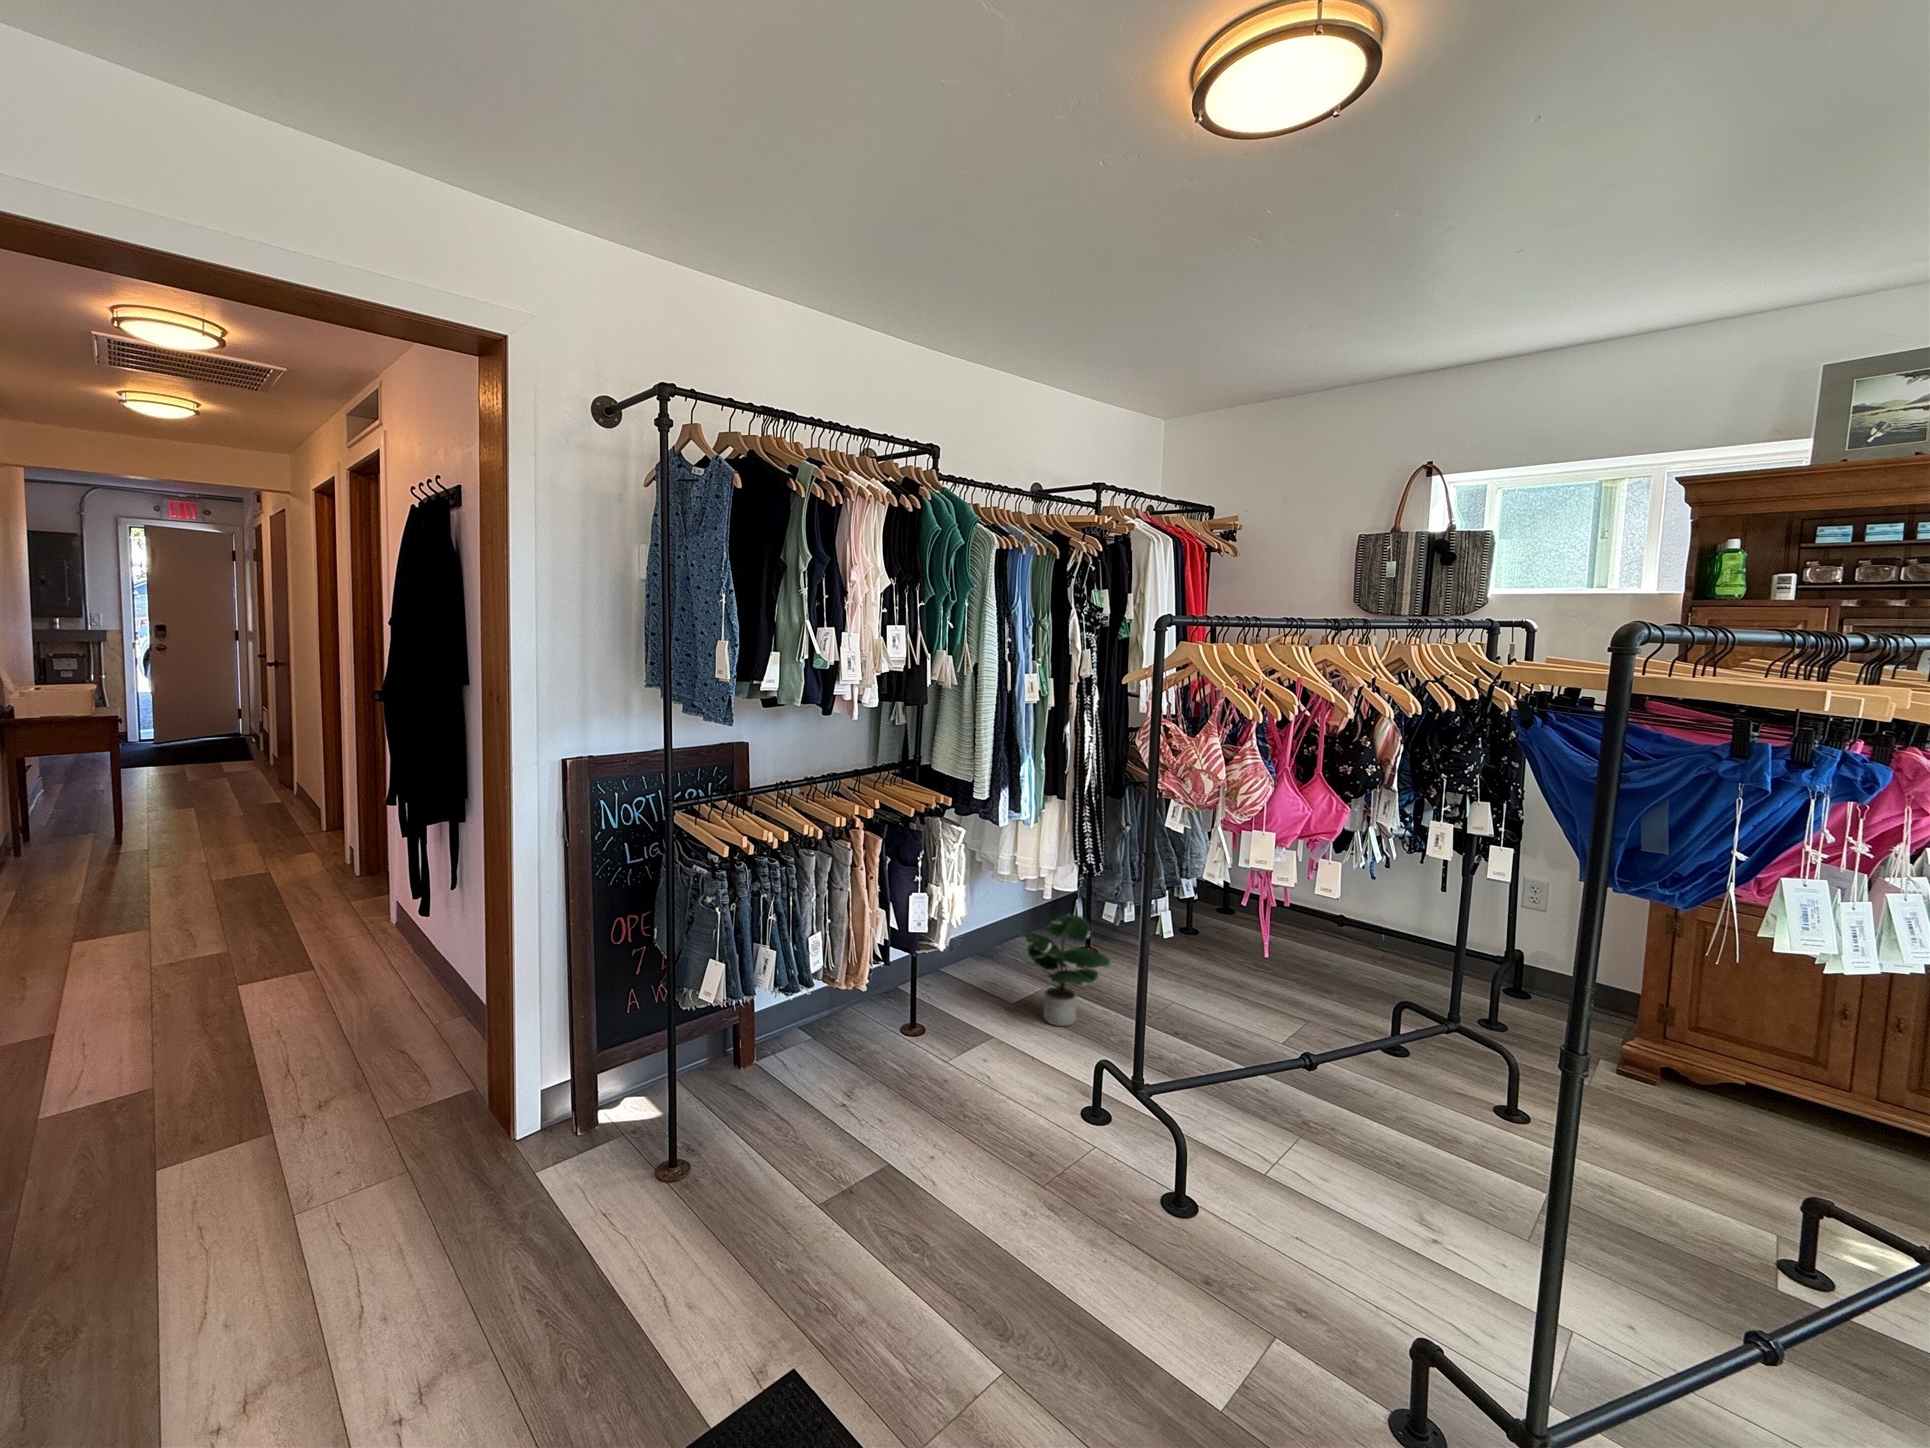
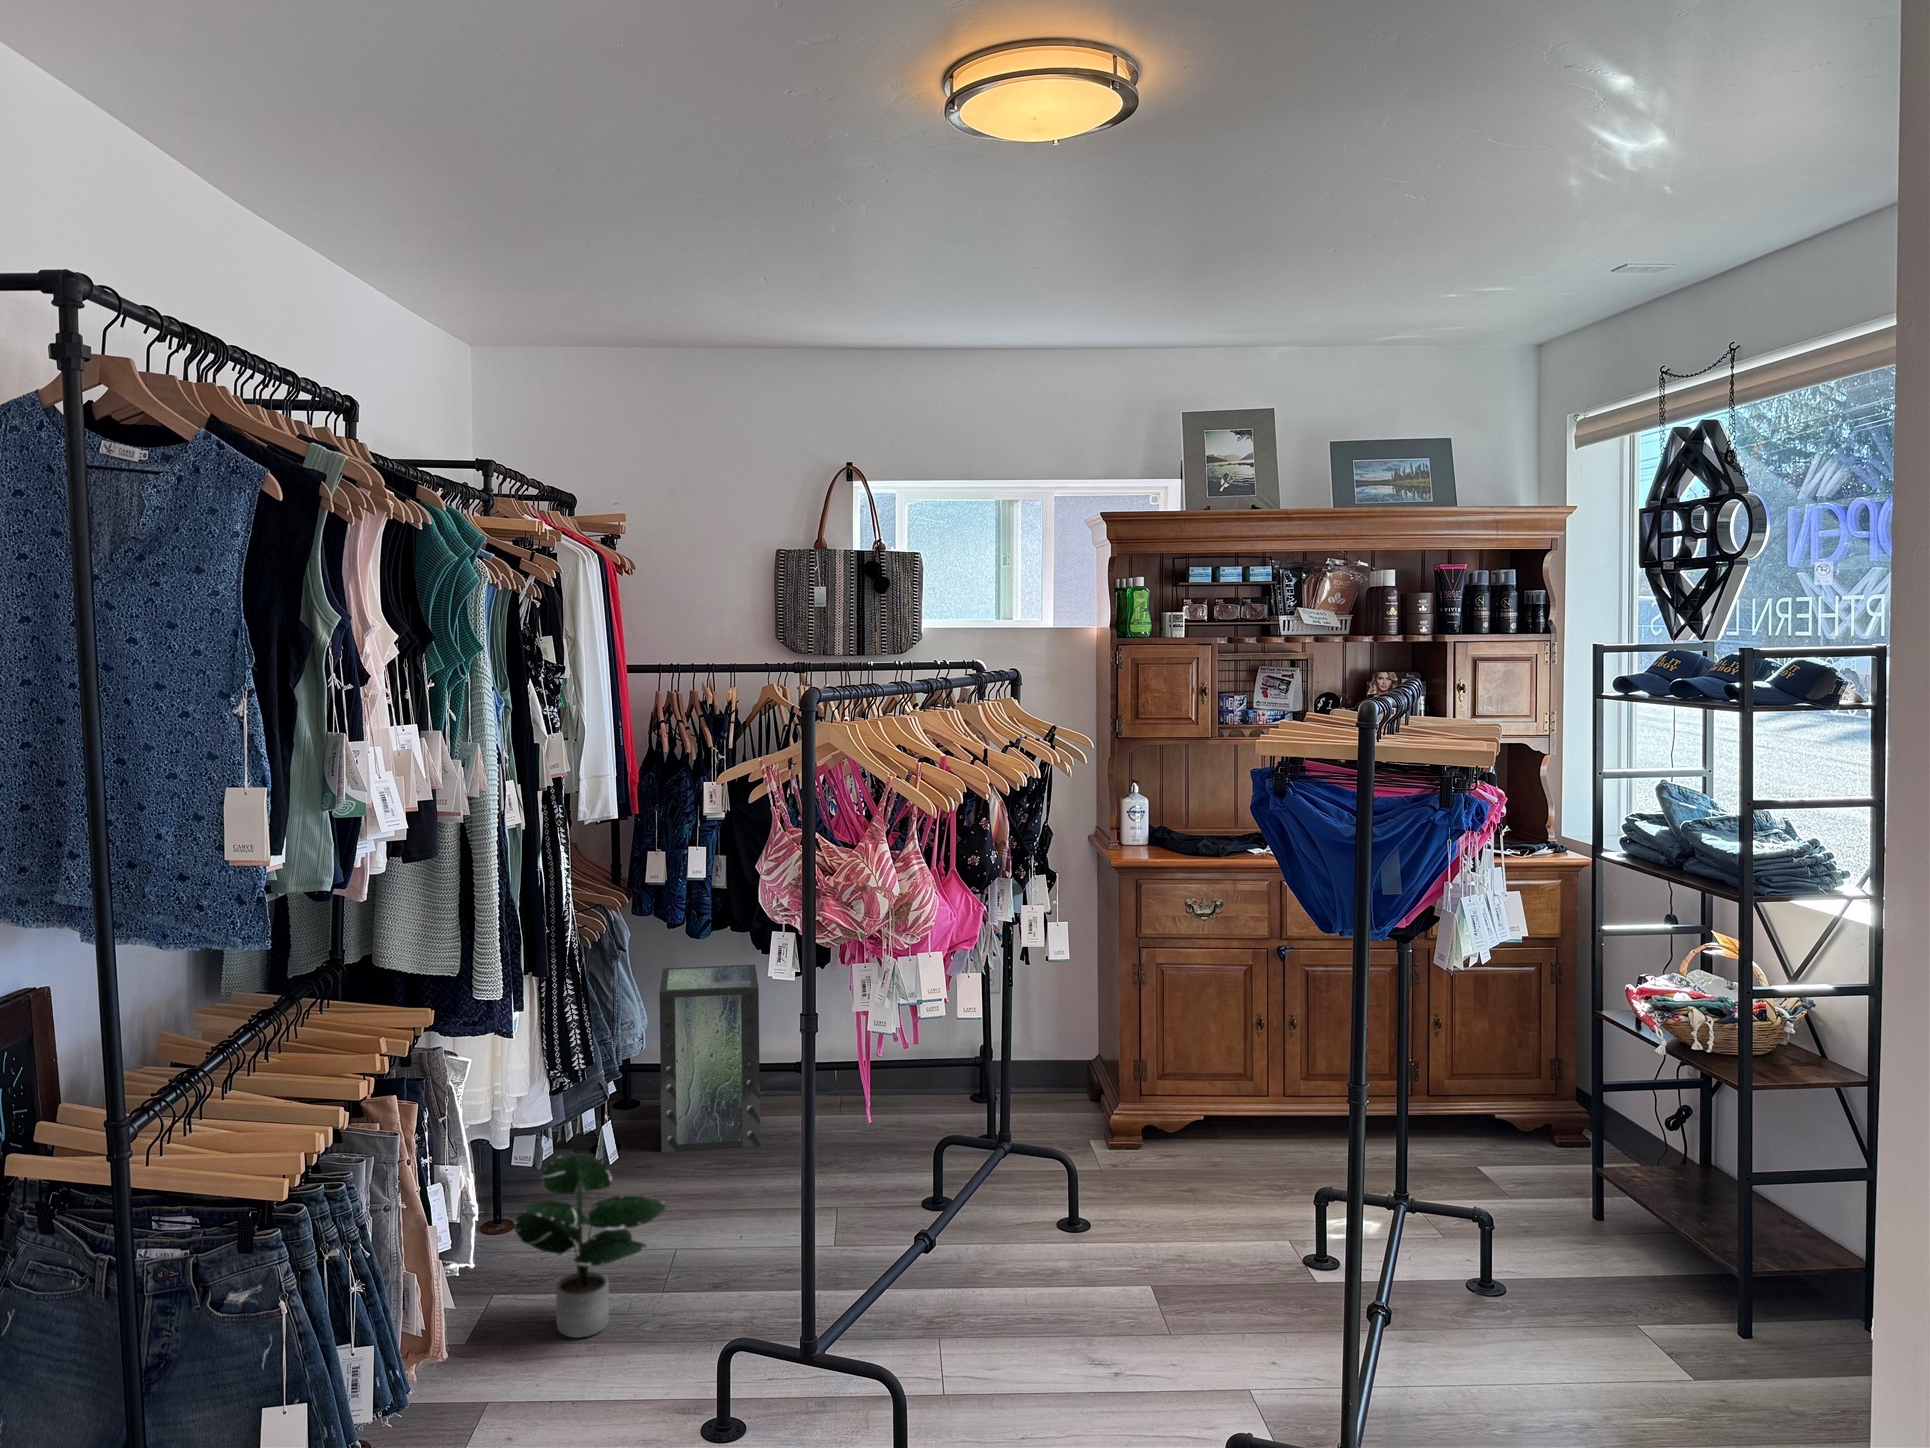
storage box: none [1211,831,1309,971] -> present [660,965,760,1152]

